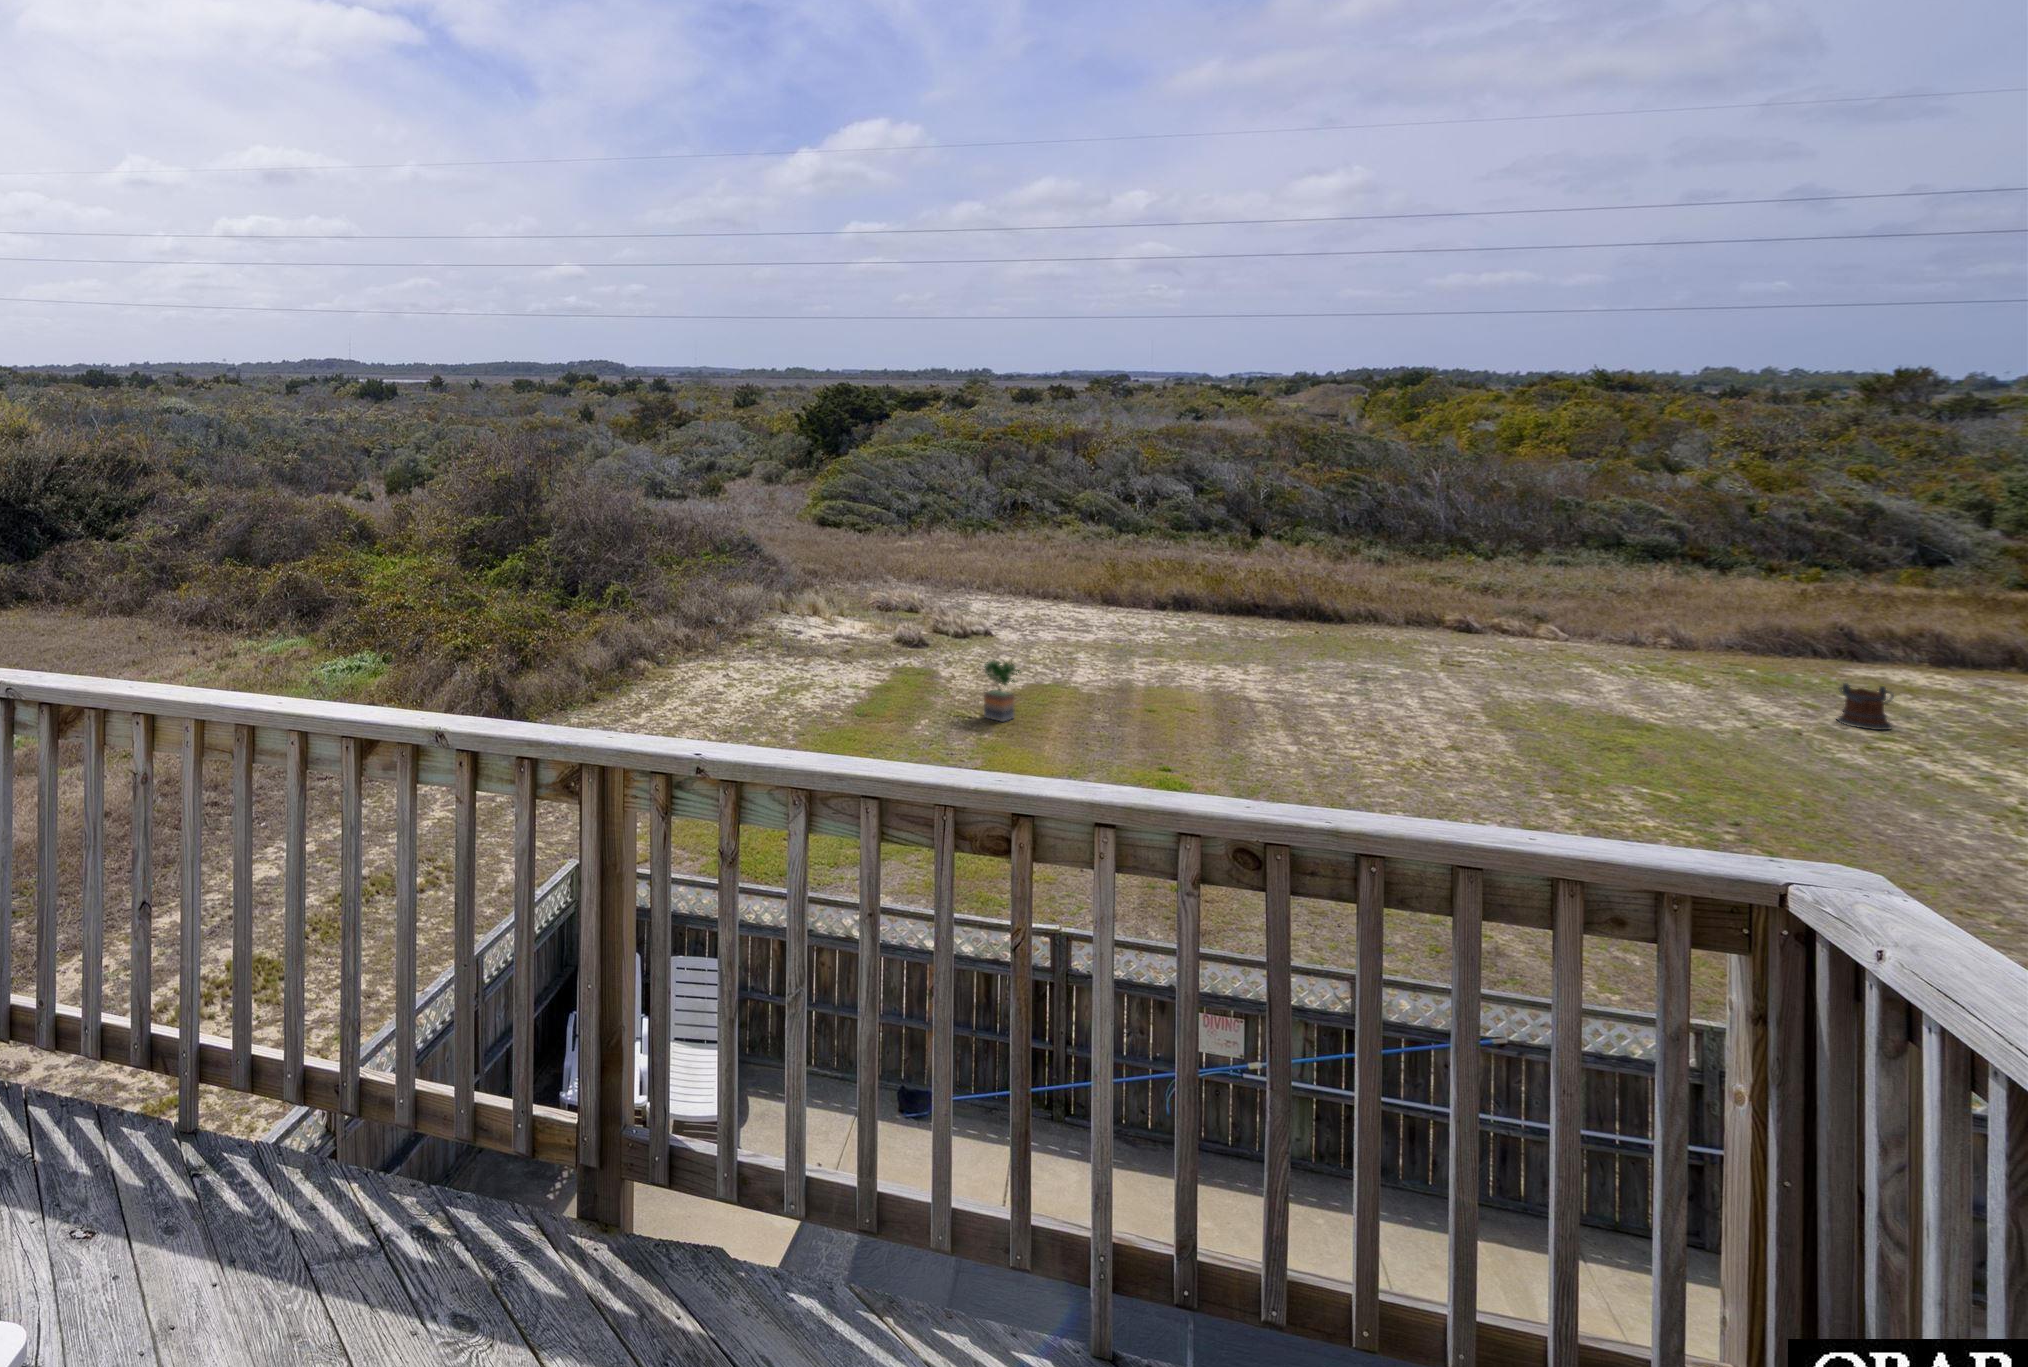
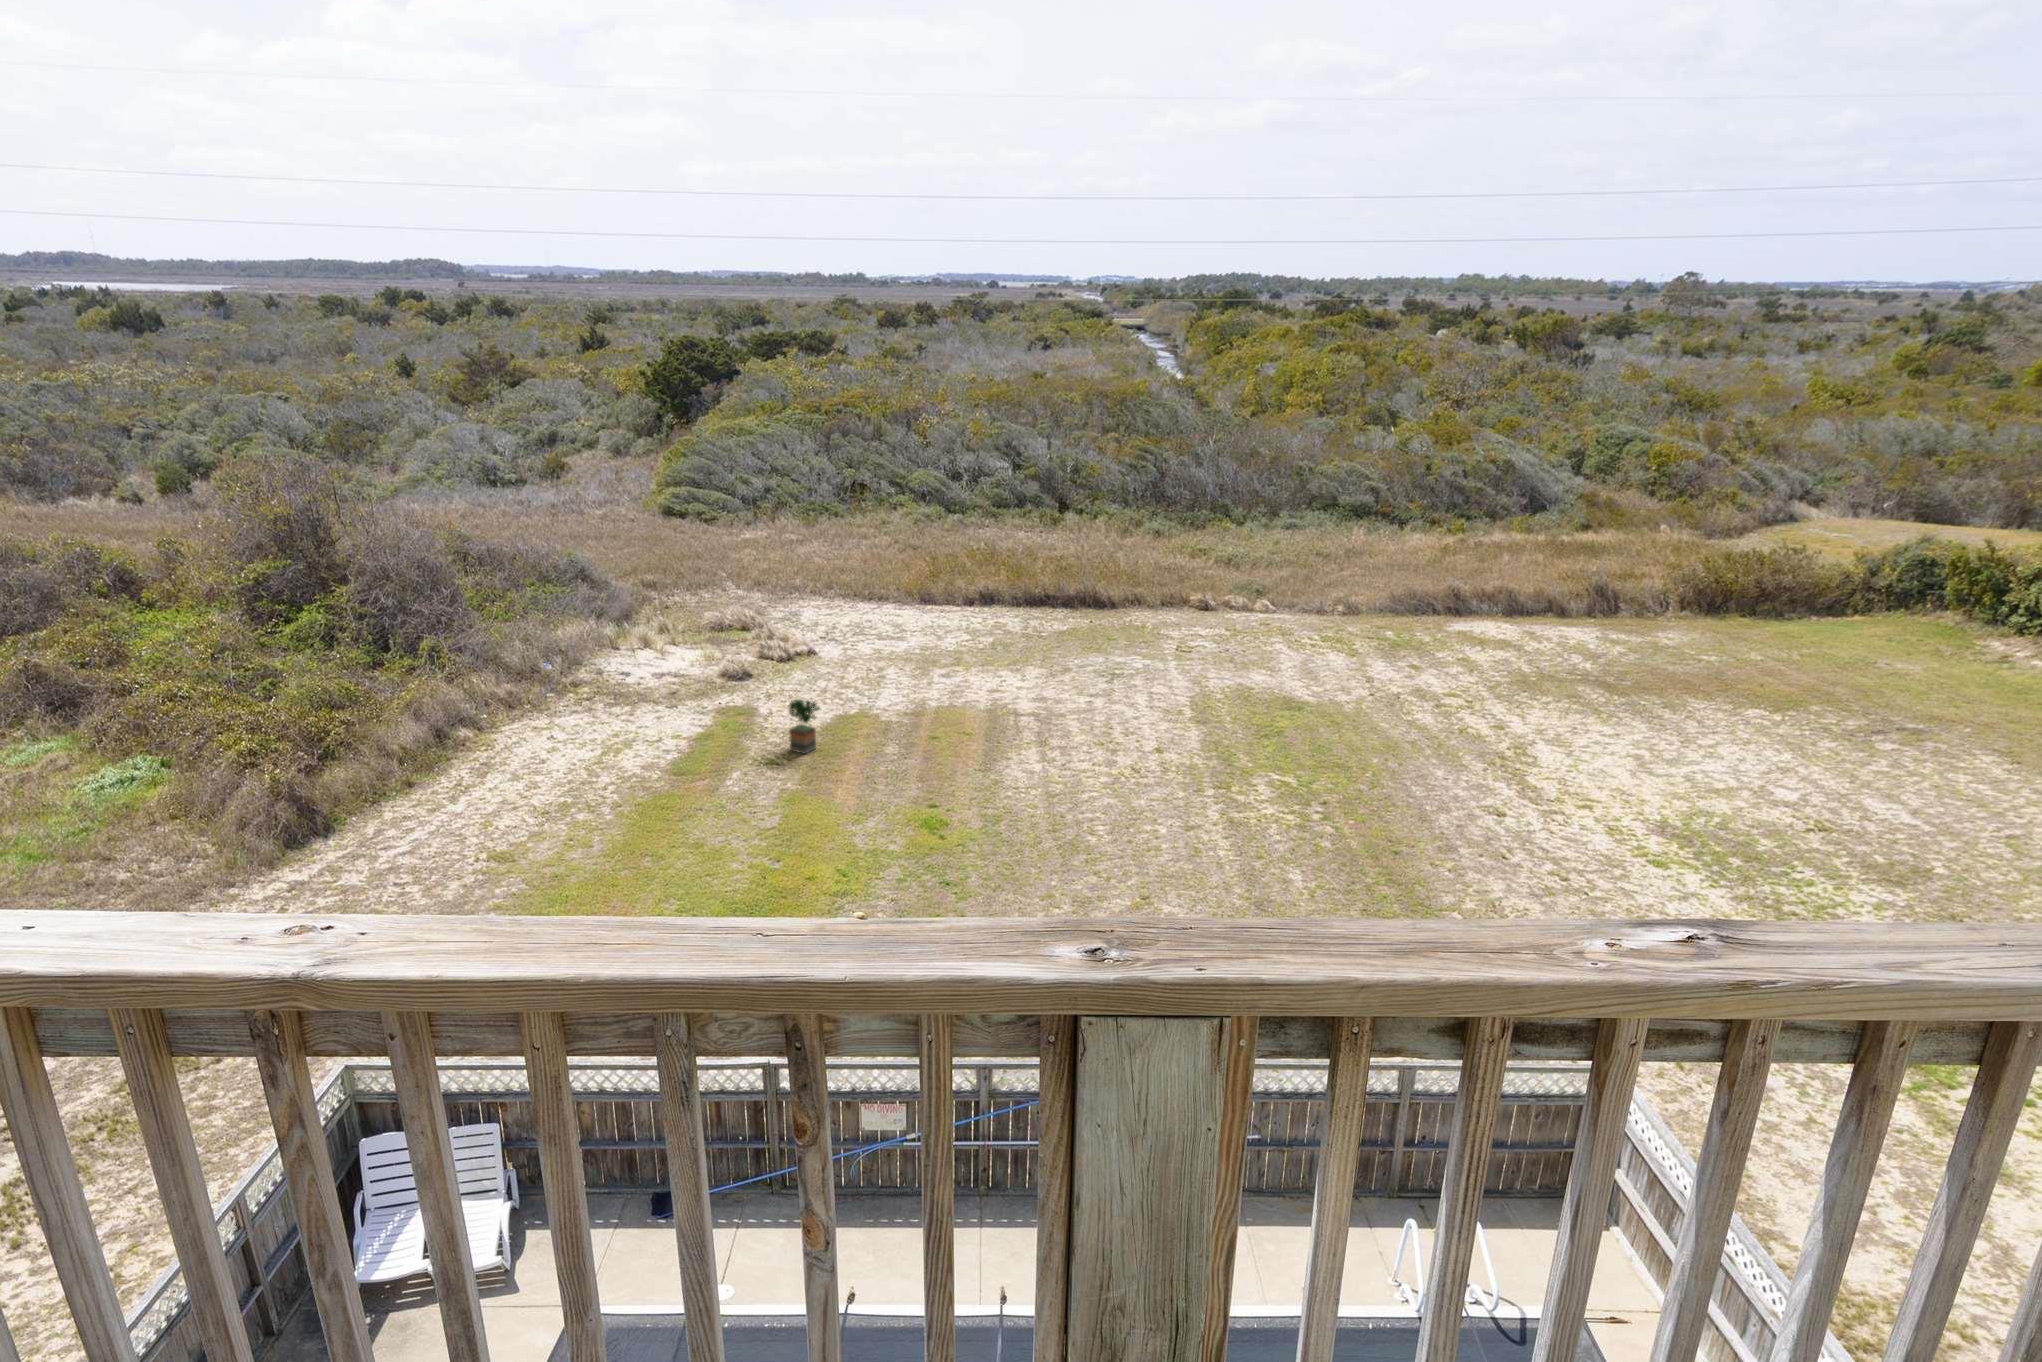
bucket: present [1837,683,1894,730] -> none [1403,656,1437,690]

